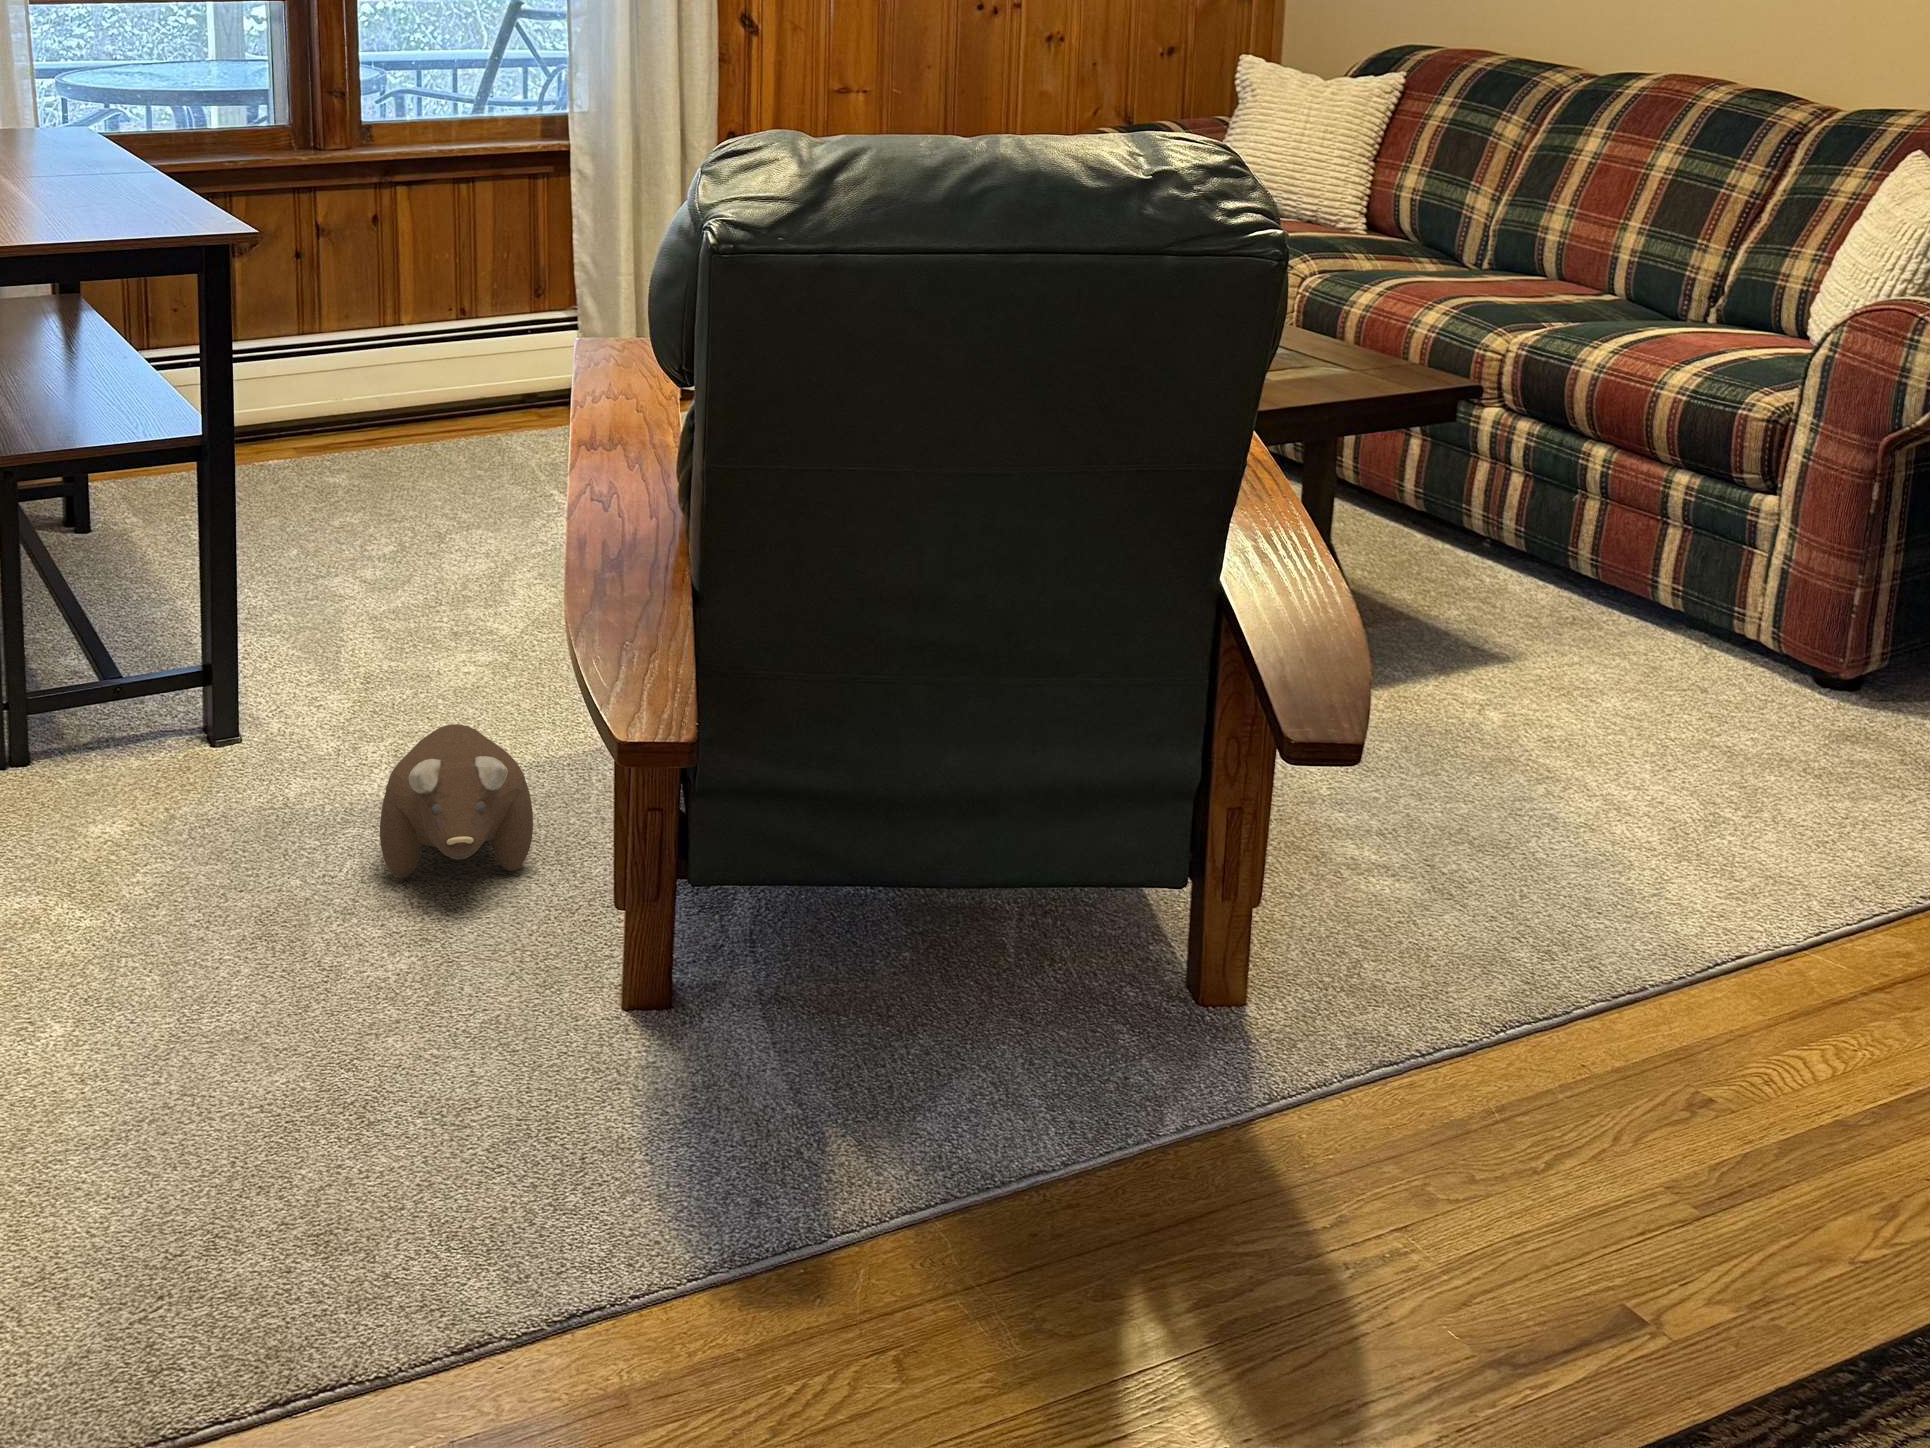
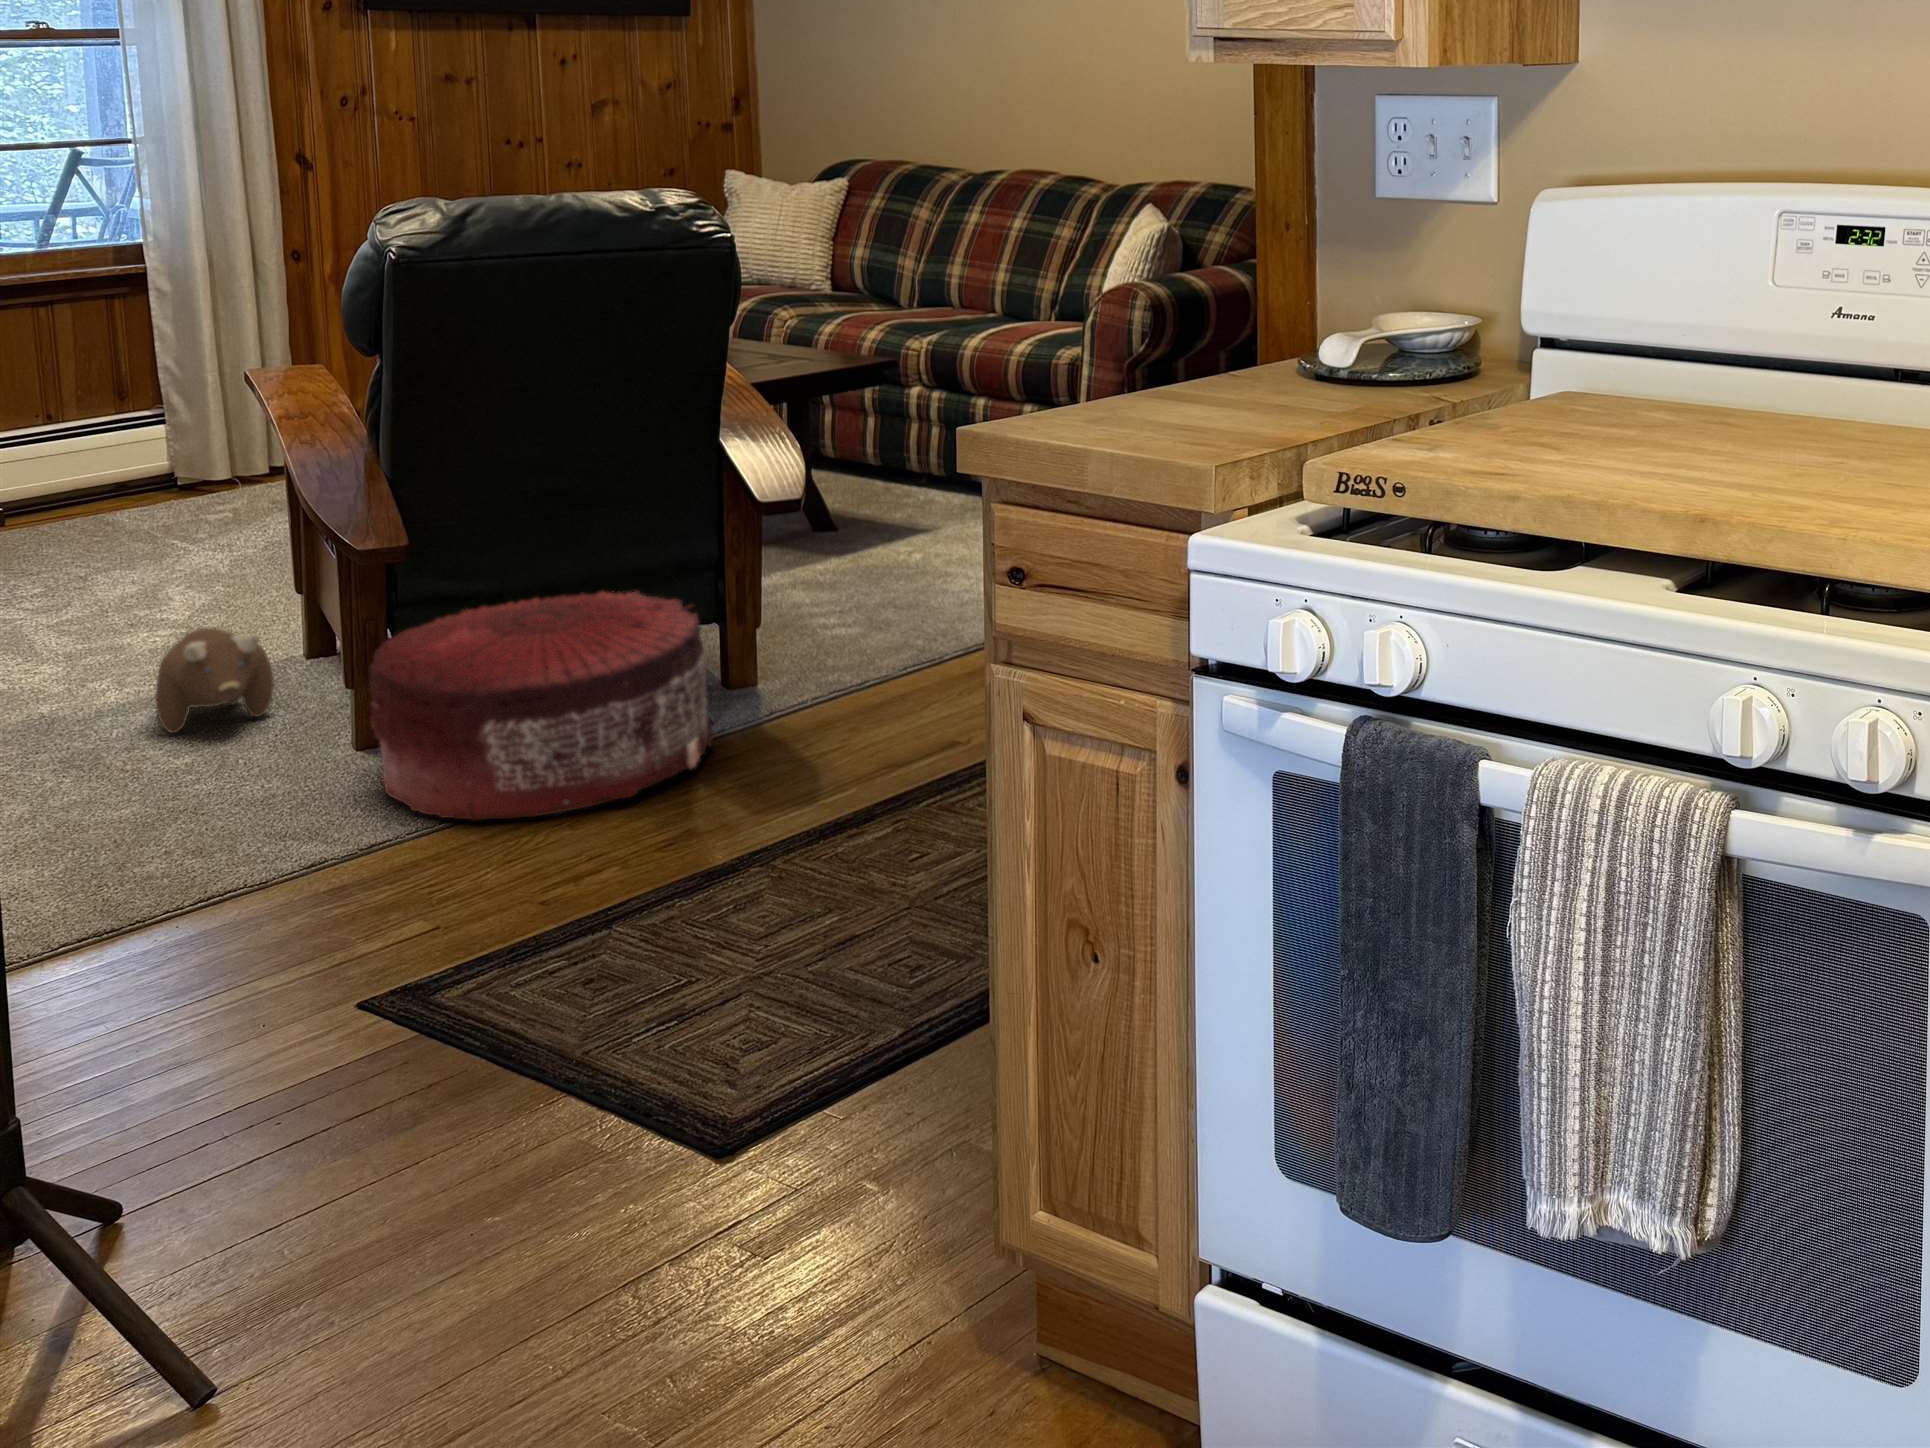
pouf: none [588,798,1151,1312] -> present [369,591,715,820]

